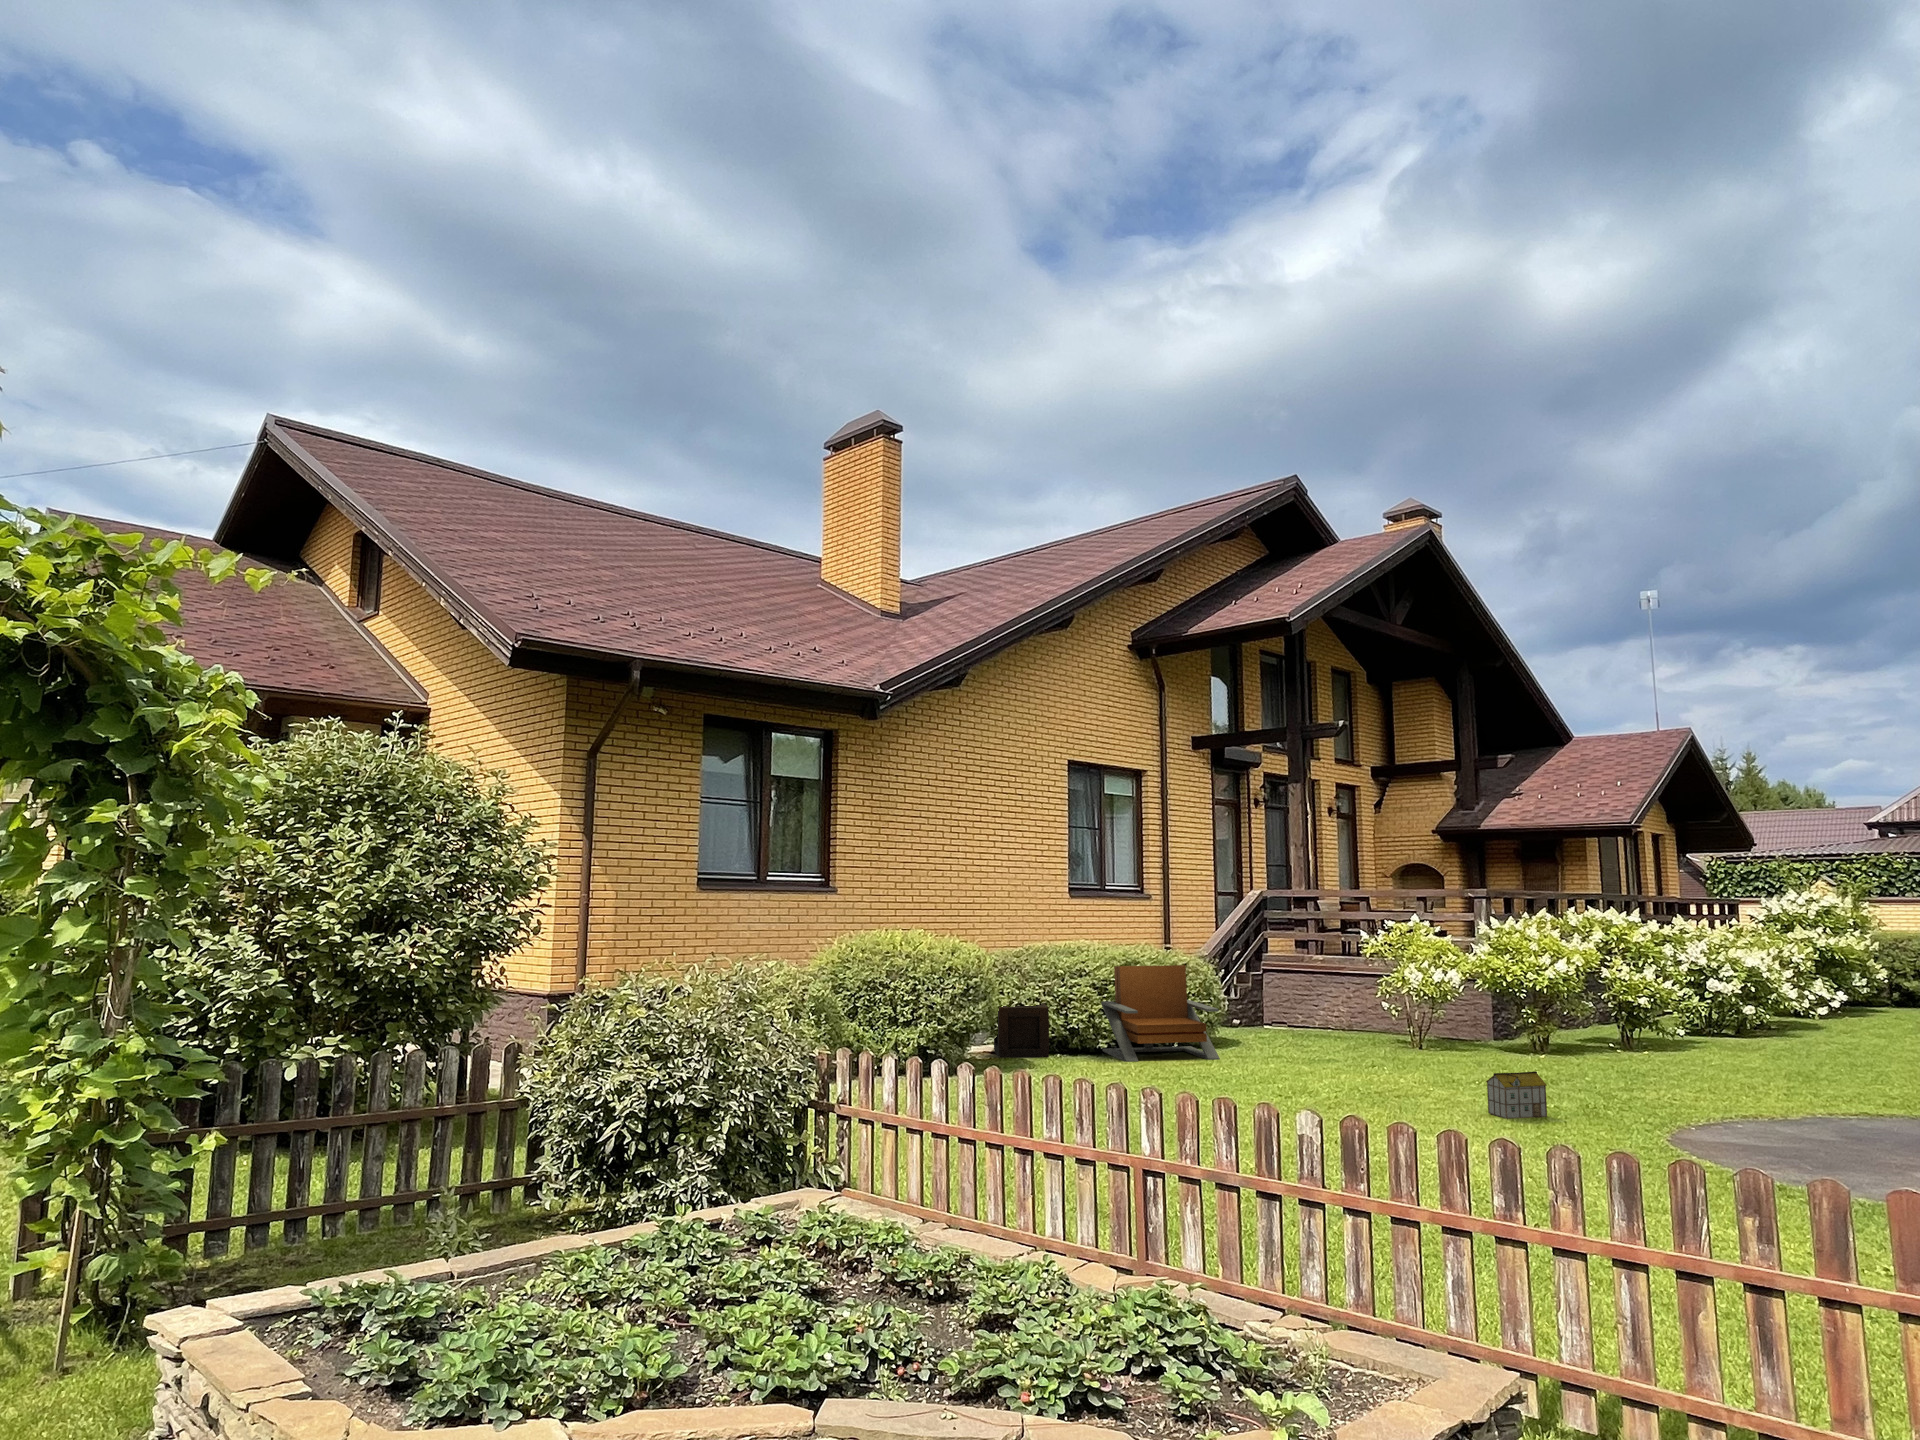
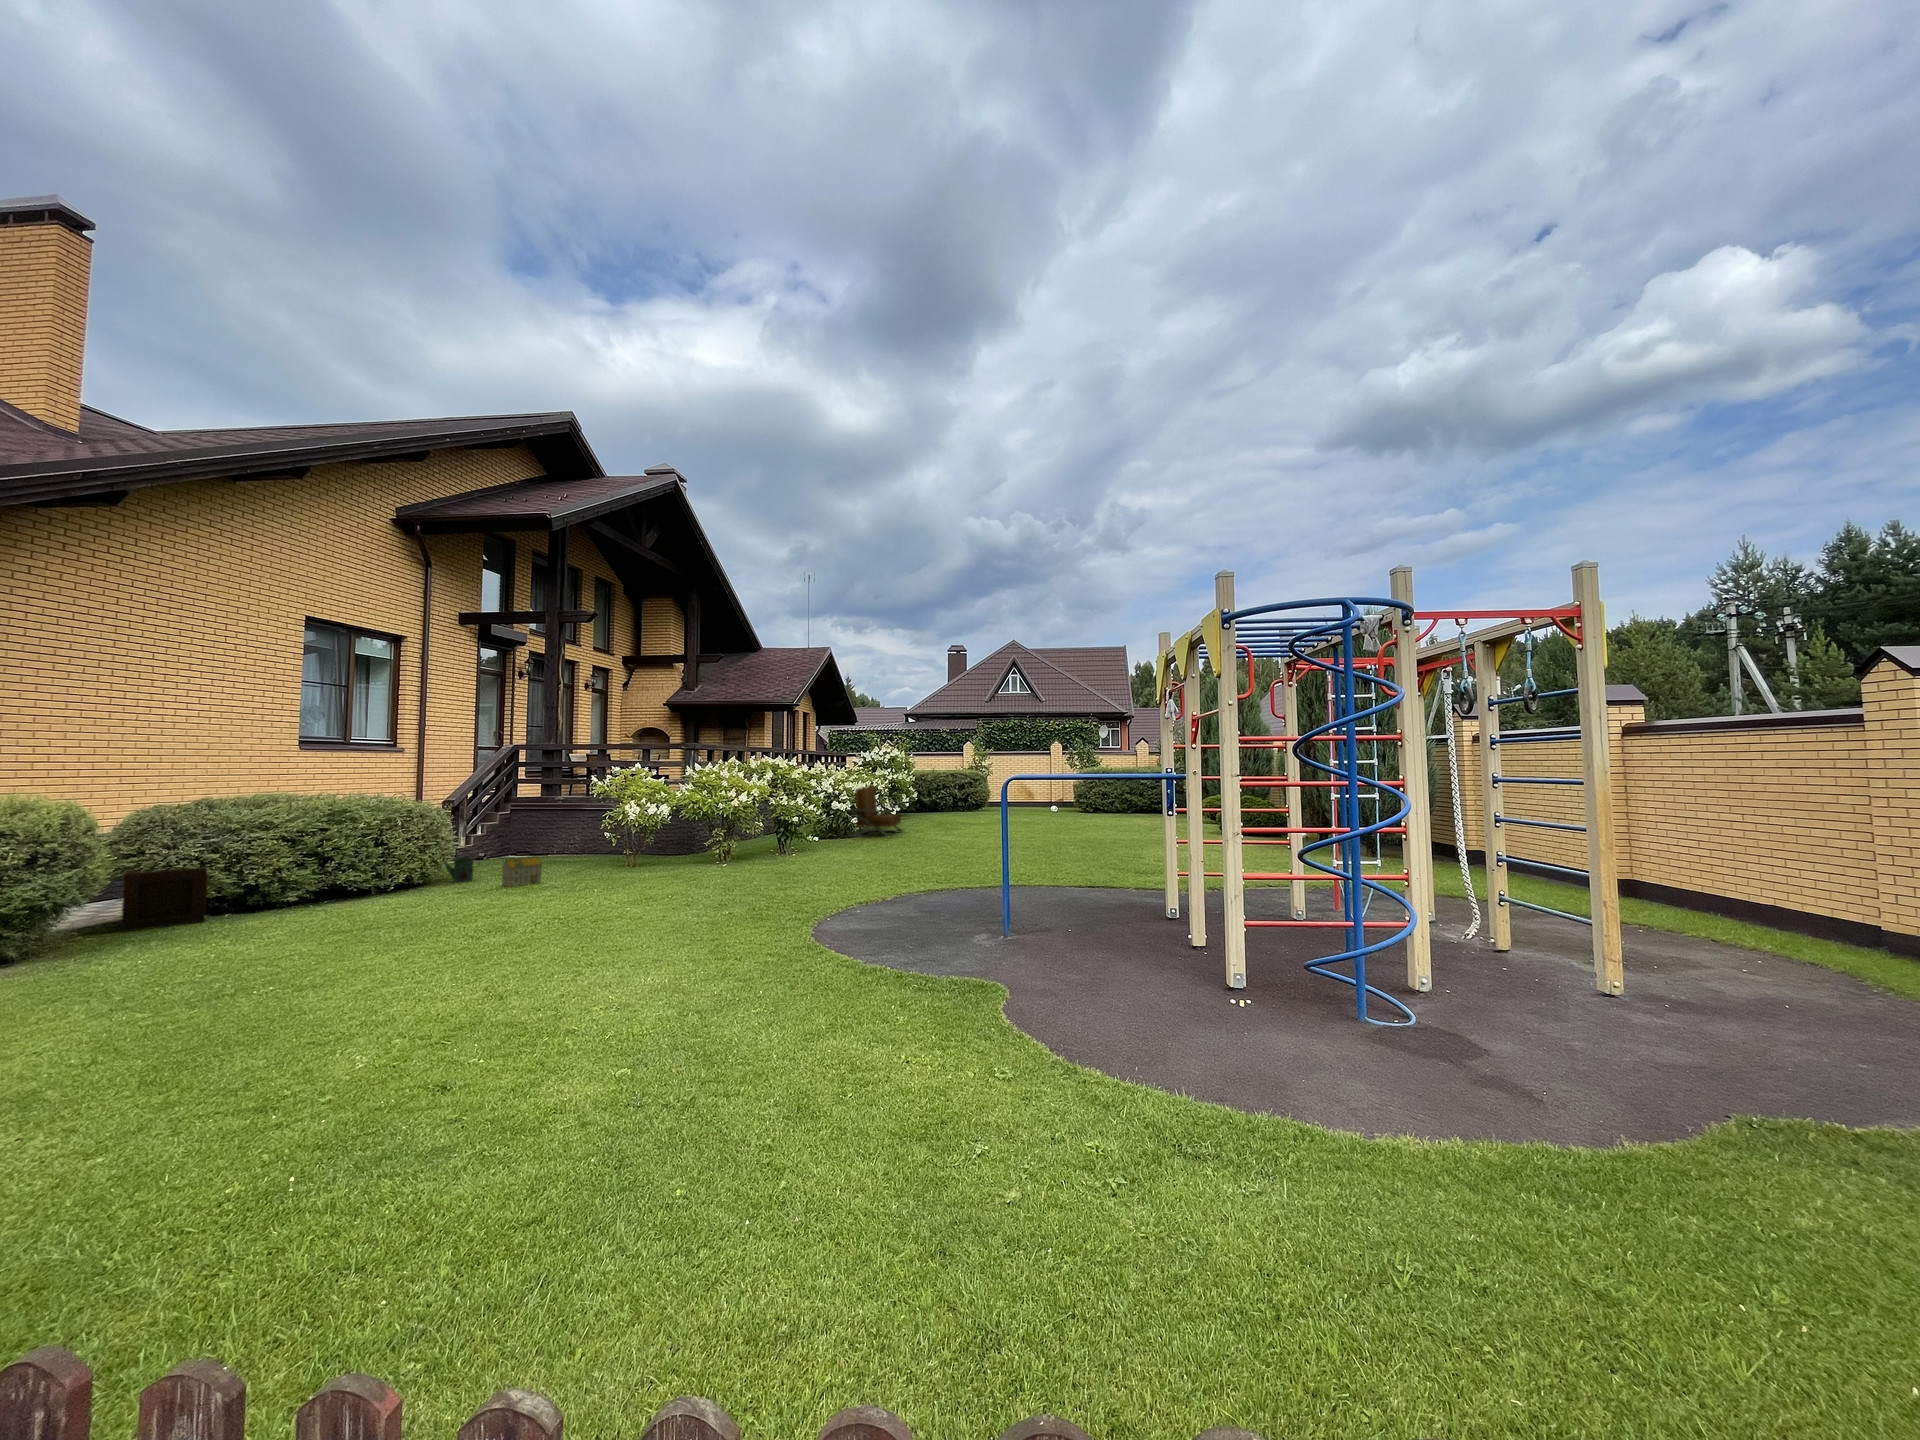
lounge chair: present [1101,965,1220,1062] -> present [850,786,903,837]
watering can: none [1211,1015,1252,1047] -> present [443,858,480,883]
toy house: present [1486,1071,1547,1119] -> present [502,856,542,887]

